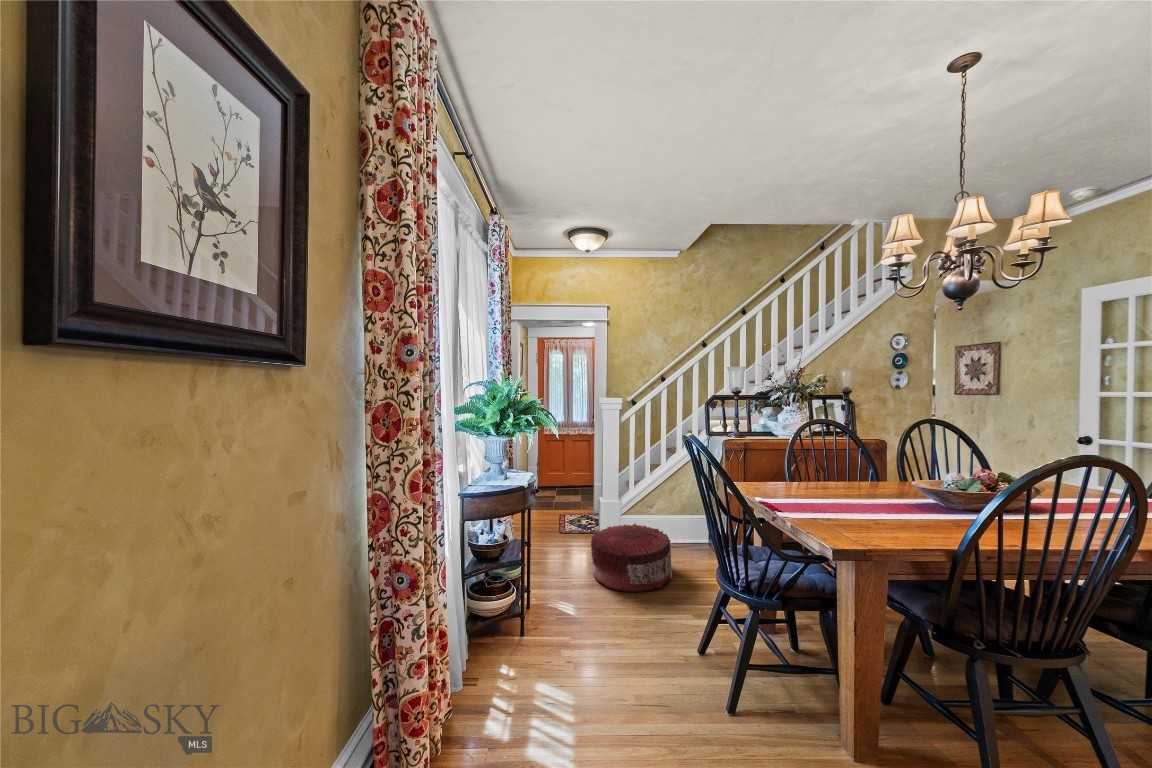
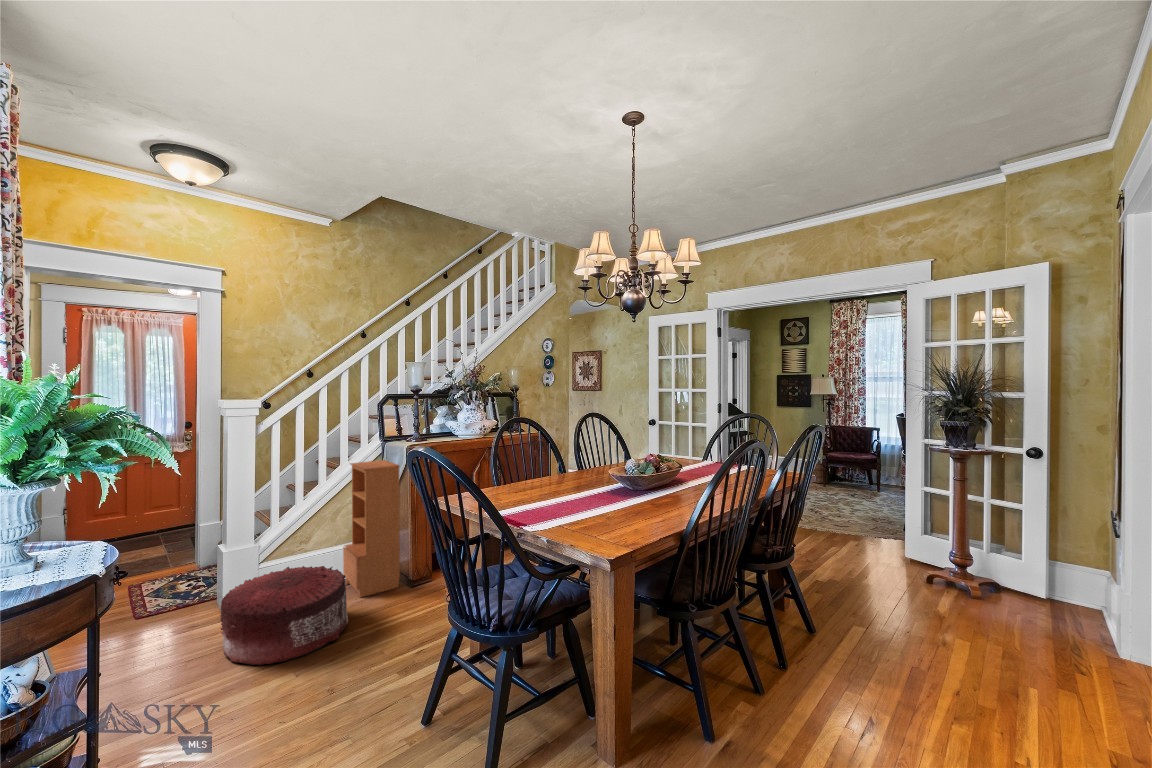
bookcase: none [678,451,719,561] -> present [343,460,400,597]

